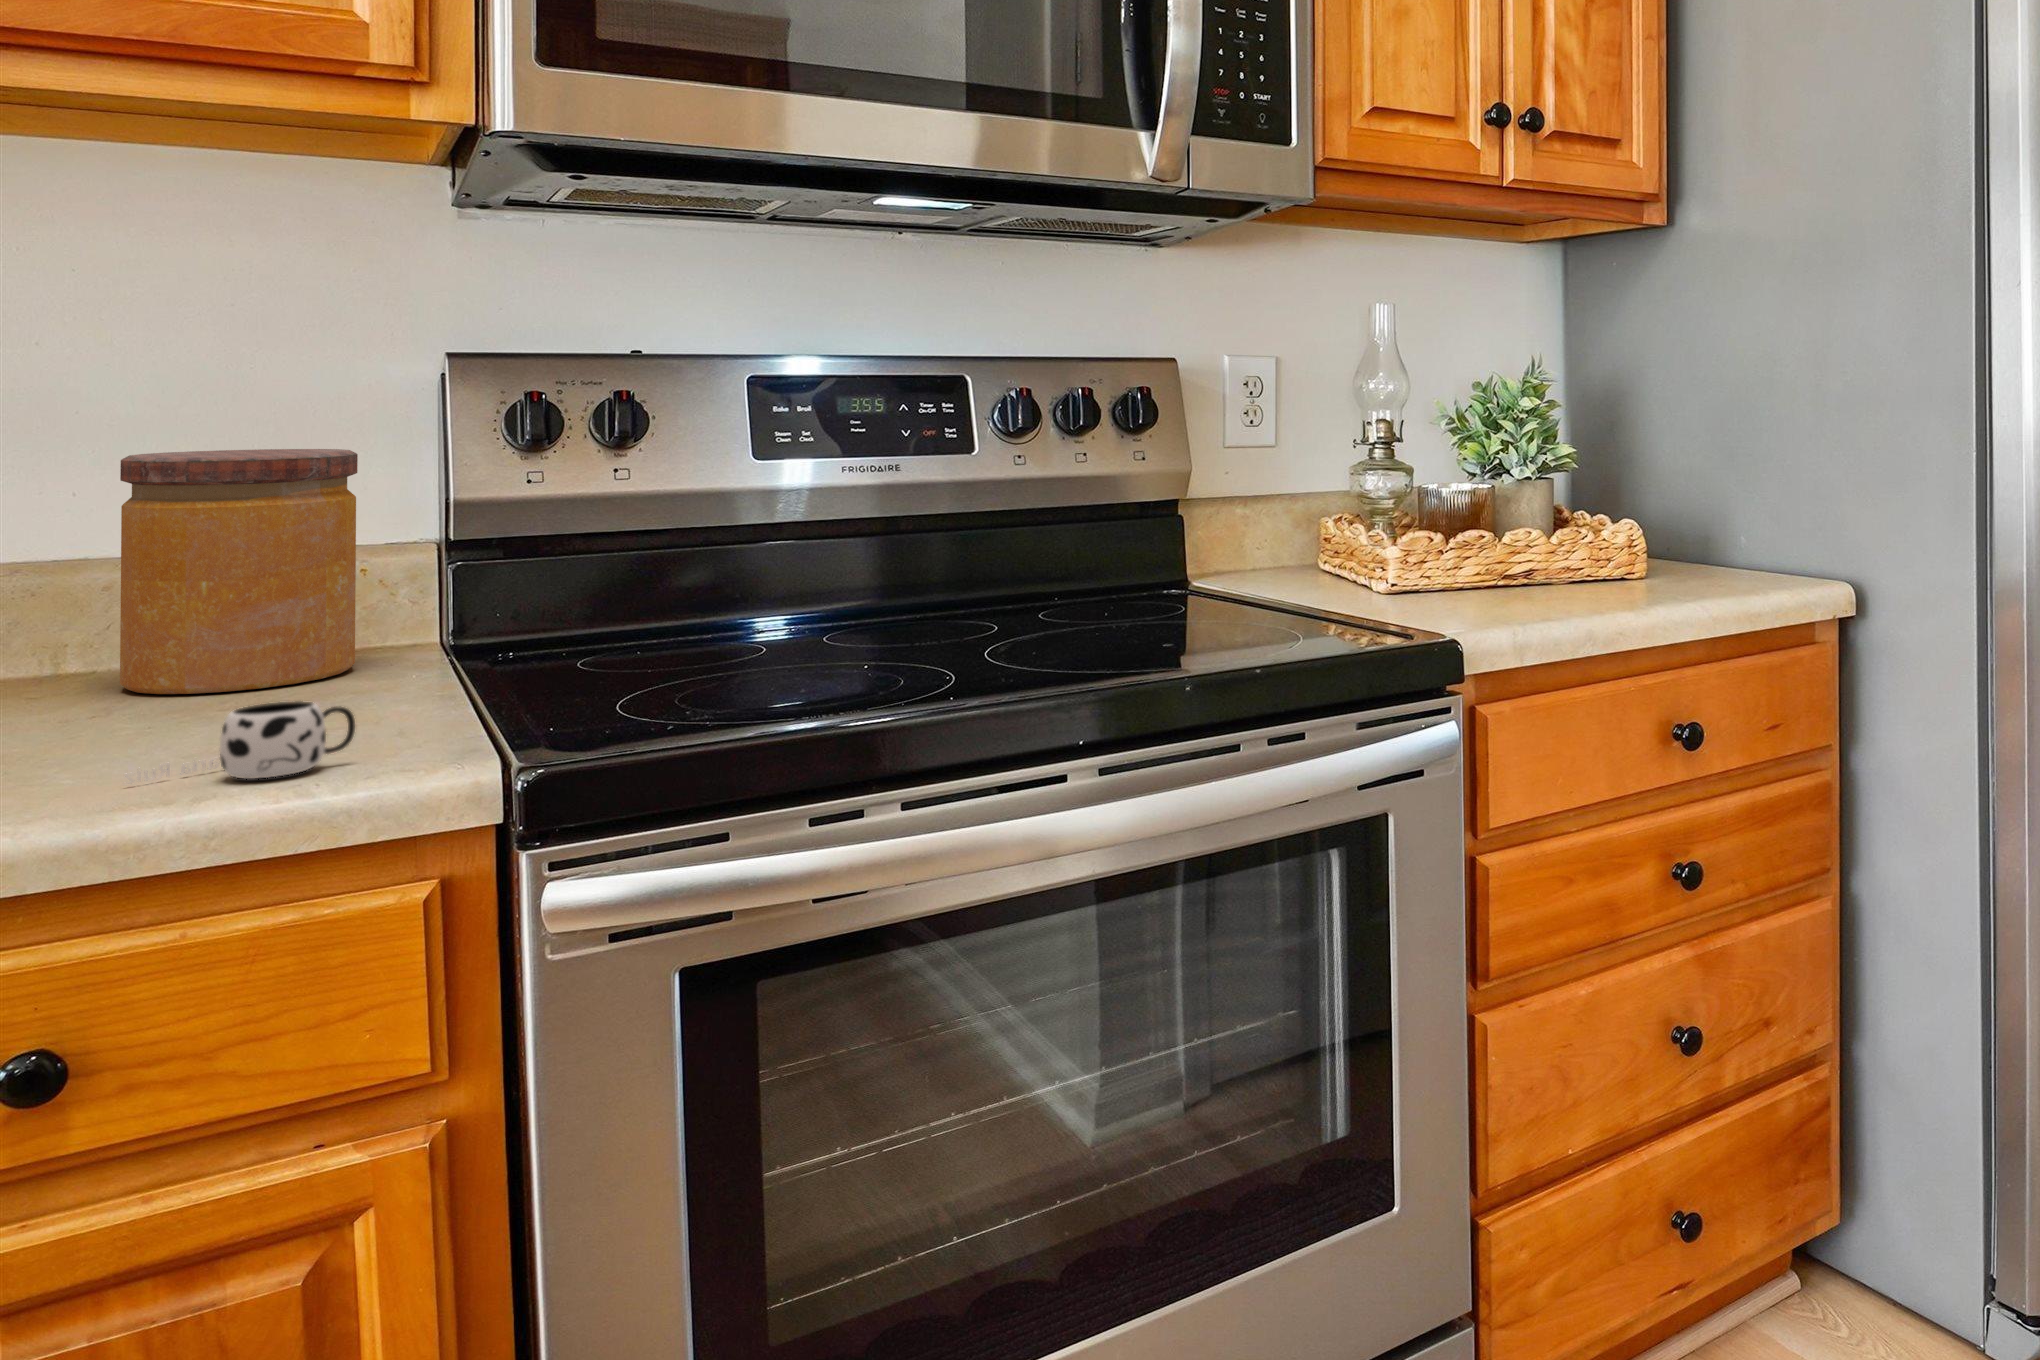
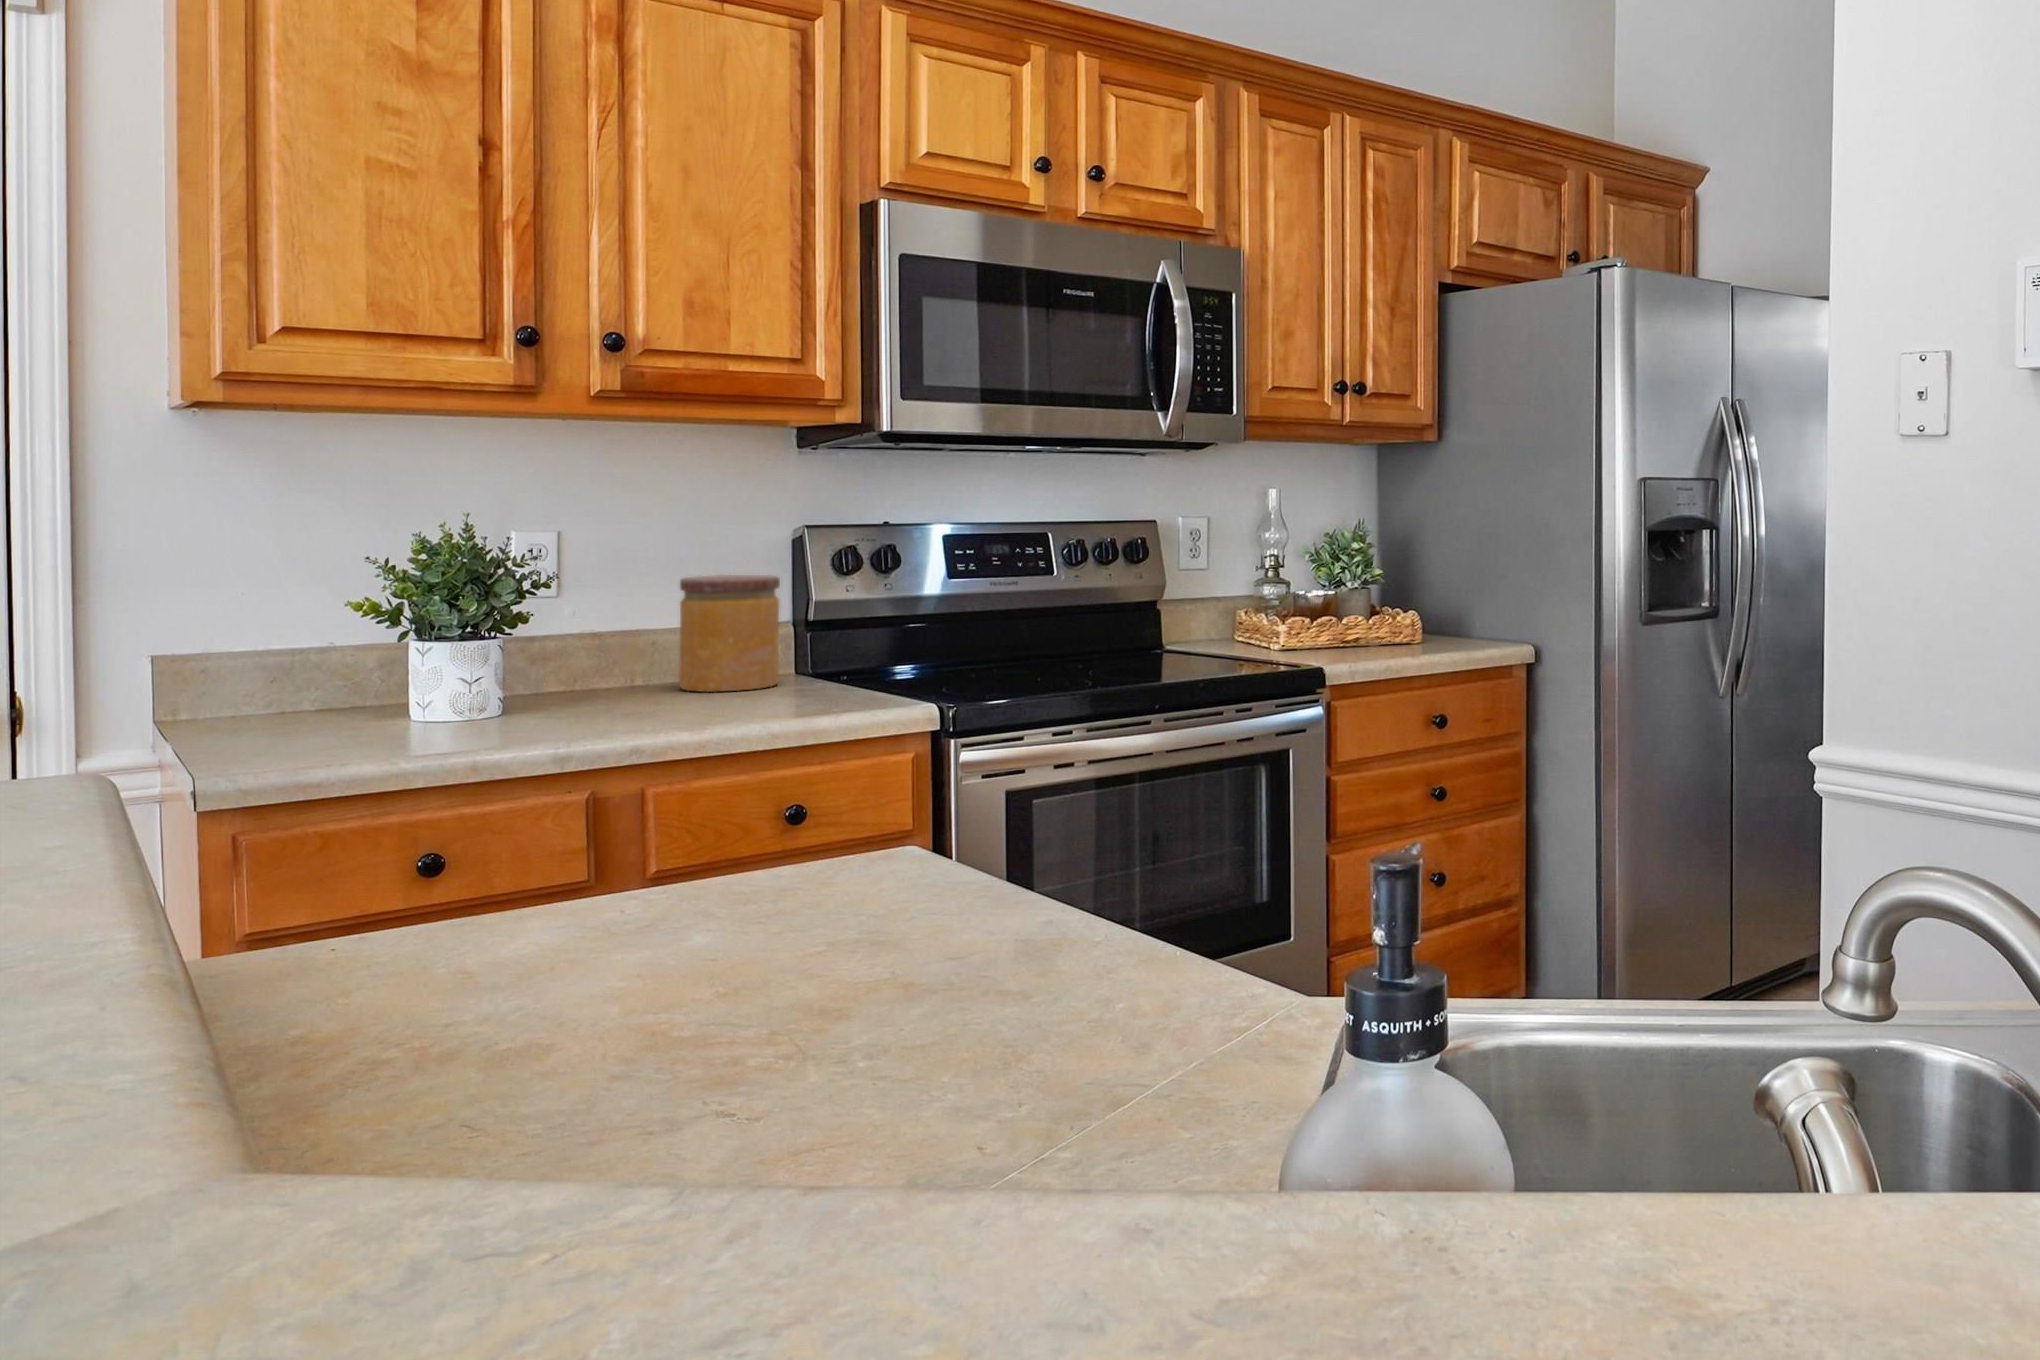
mug: present [125,701,355,783] -> none [790,681,869,712]

